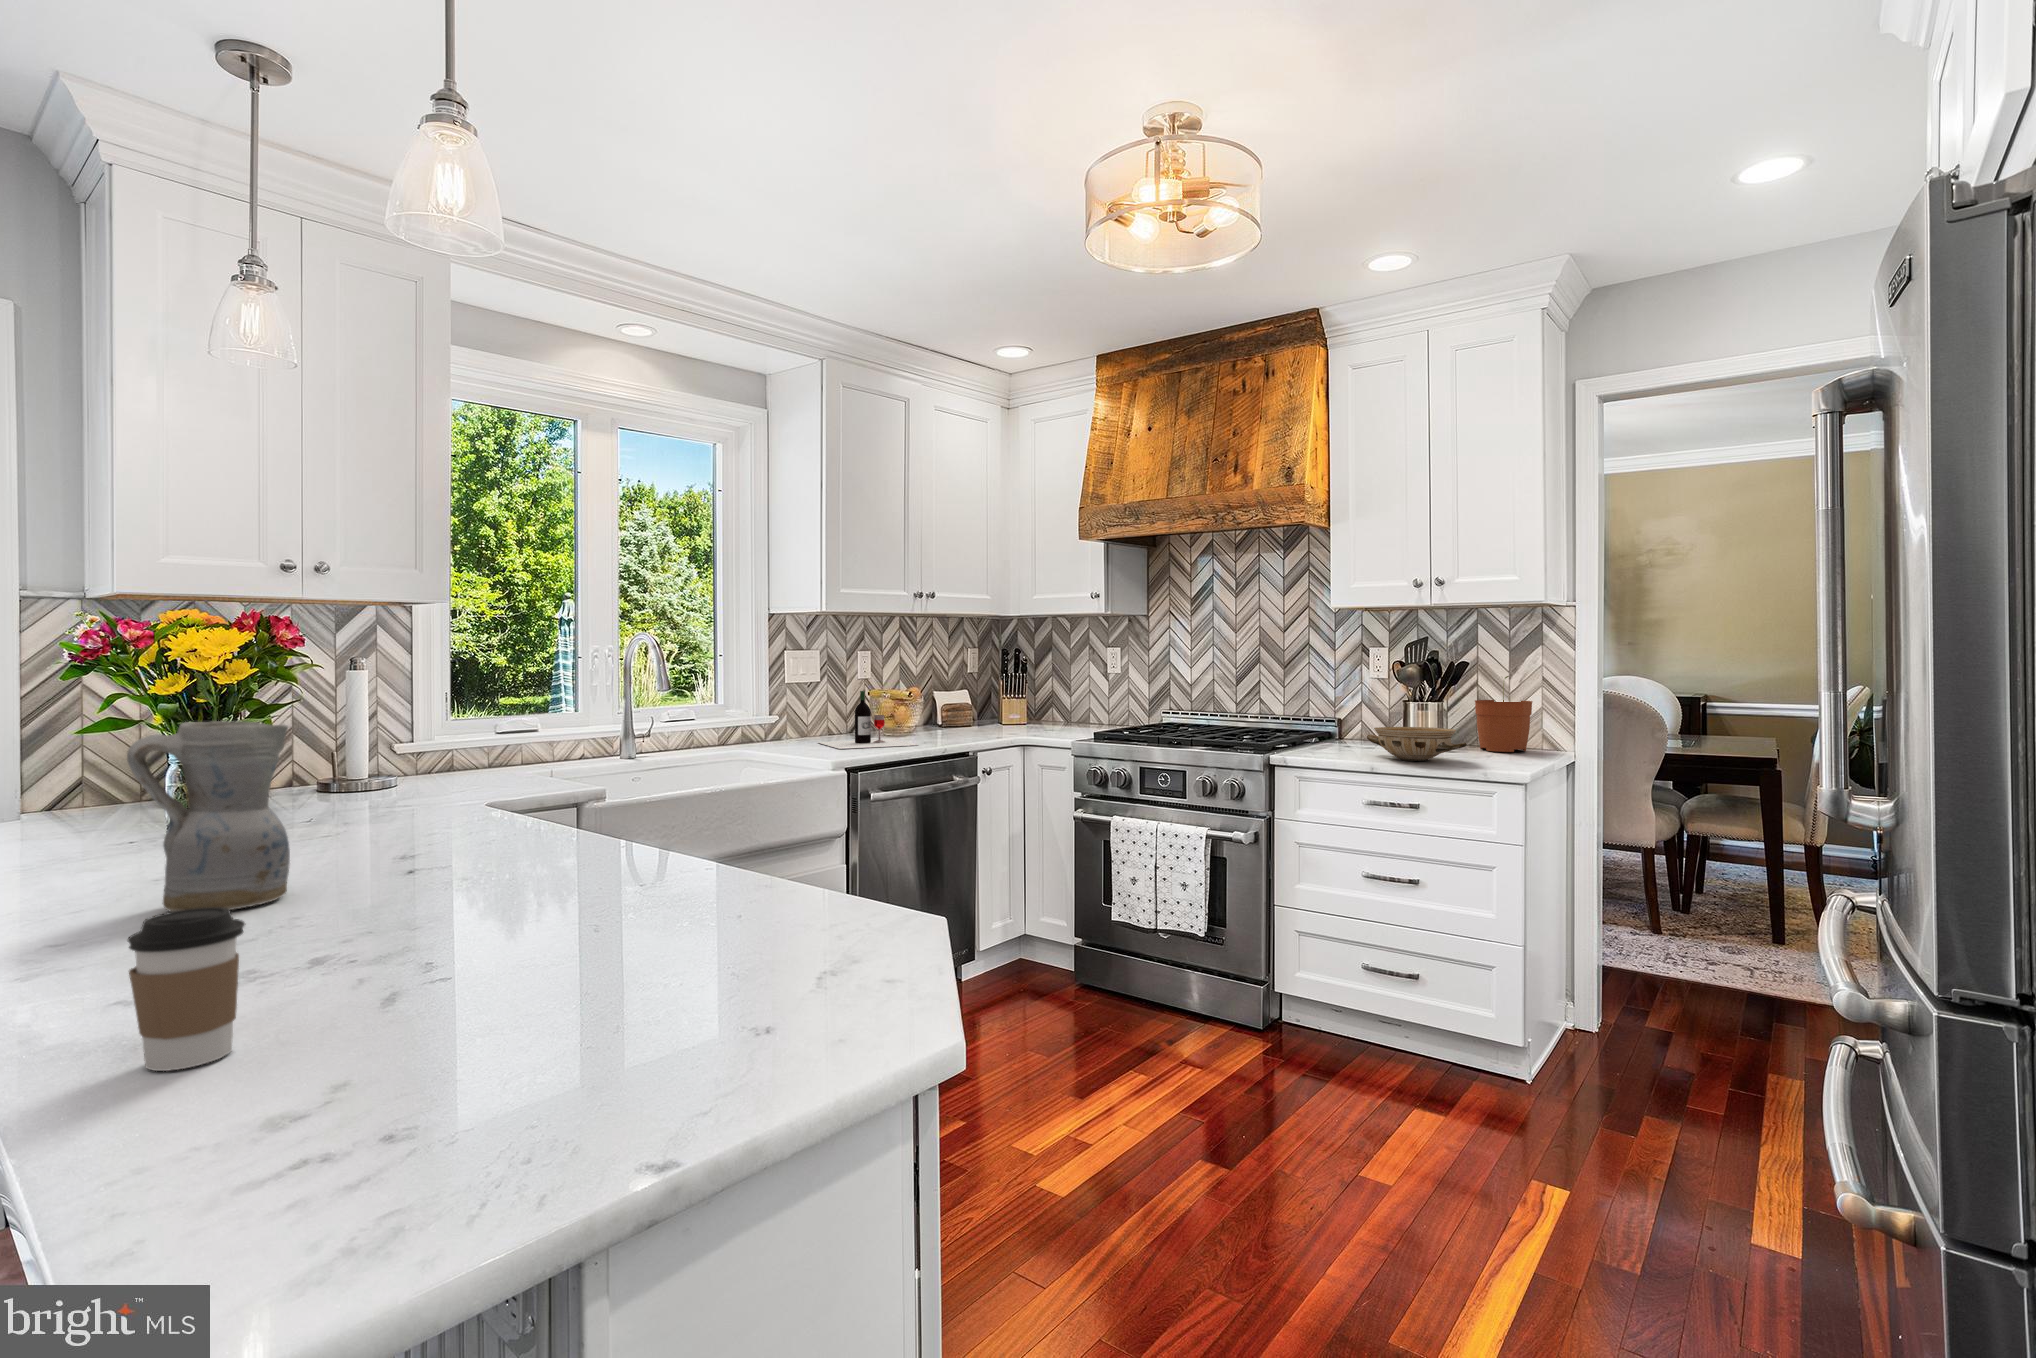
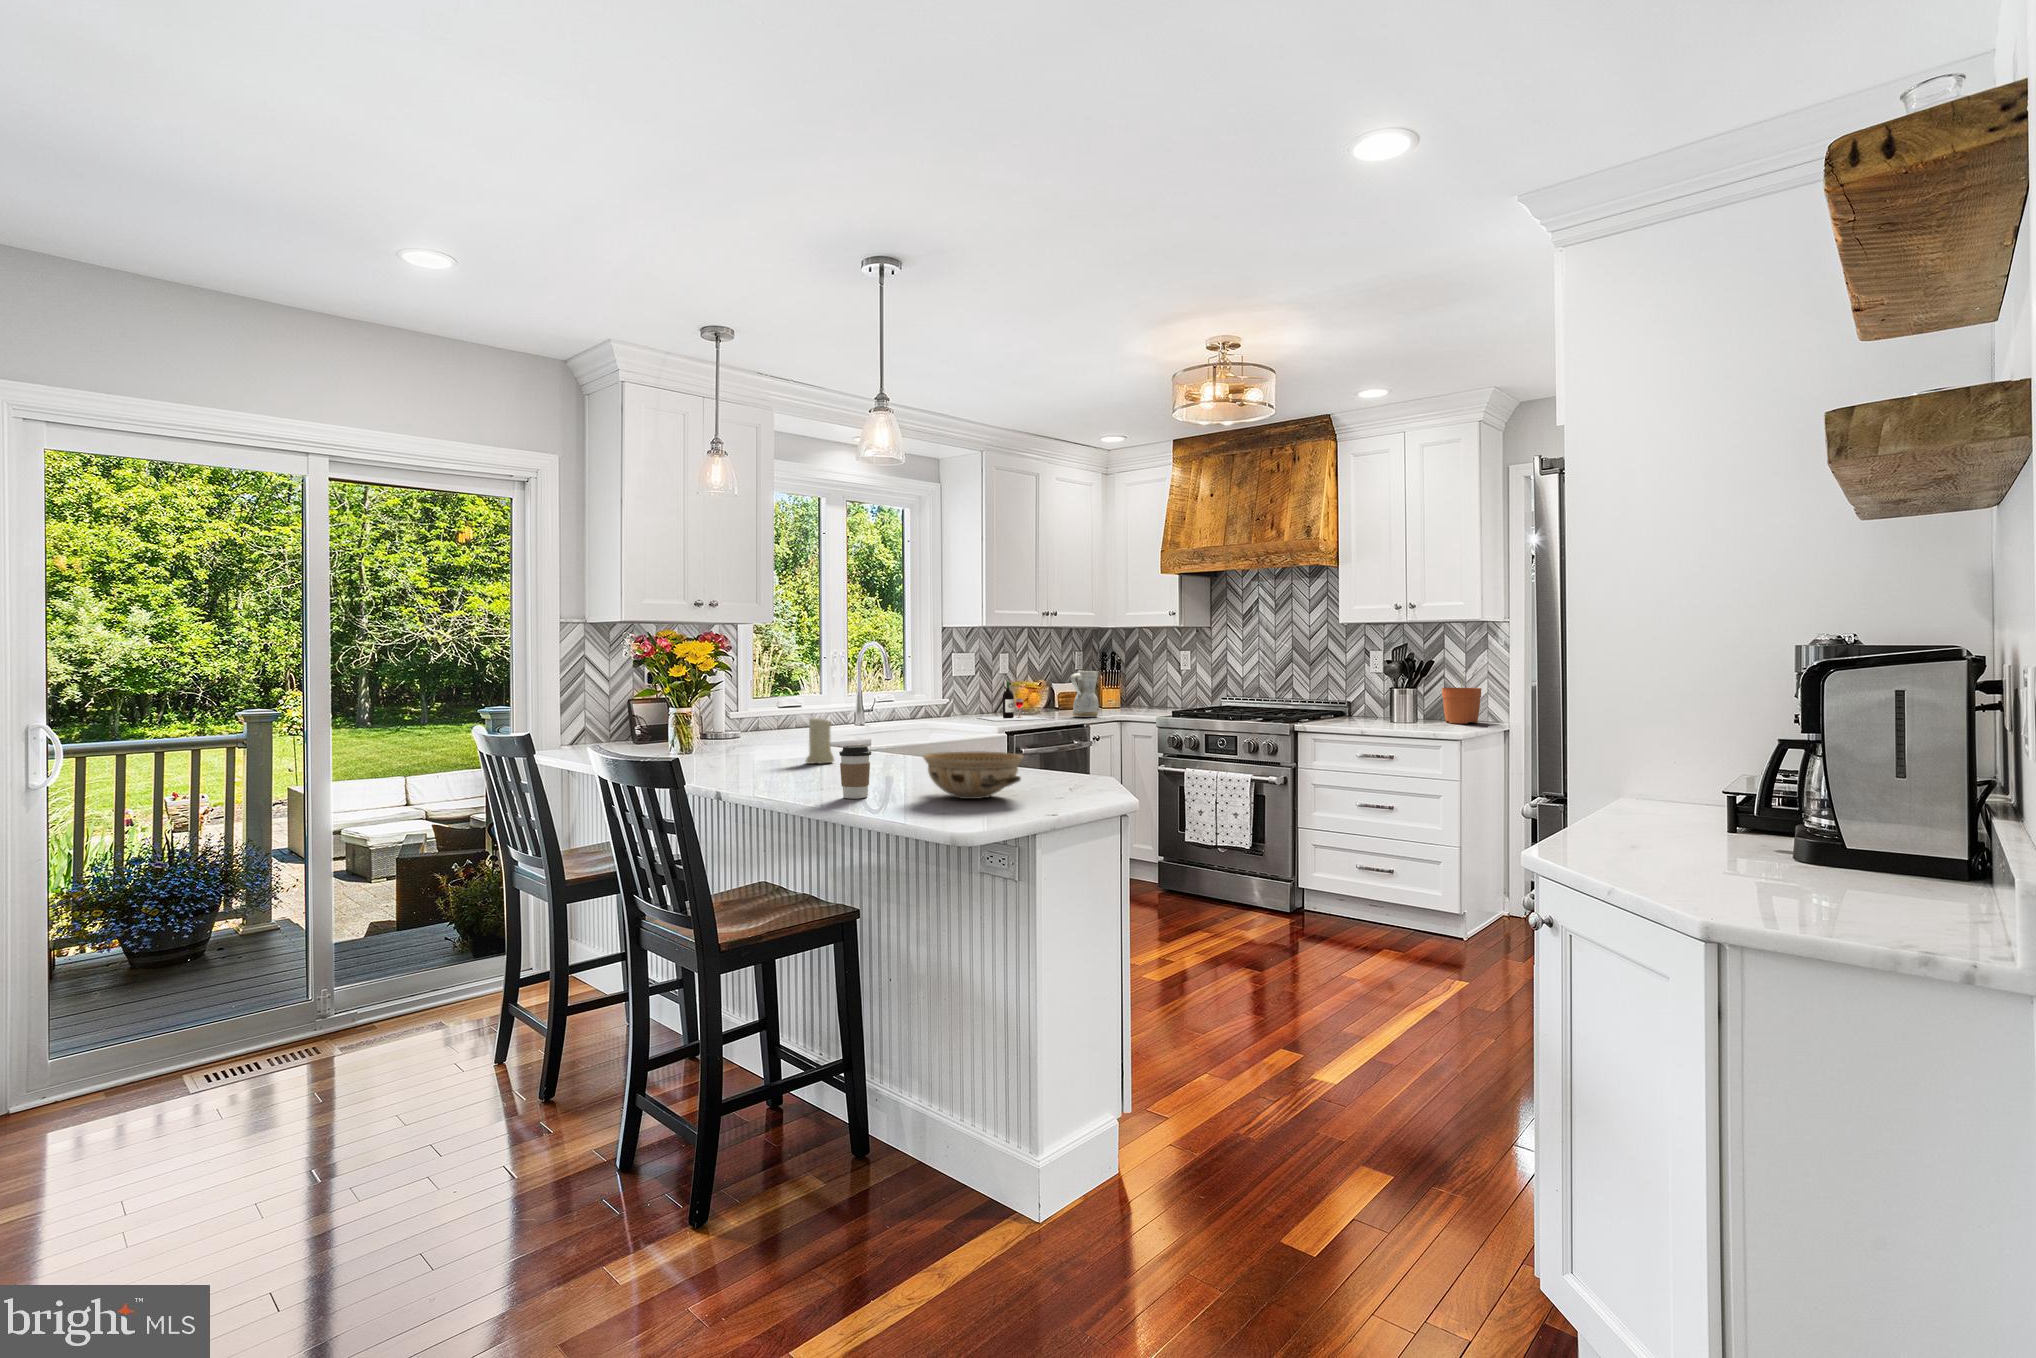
ceramic pitcher: present [127,721,290,912] -> present [1071,671,1099,717]
ceramic bowl: present [1367,727,1467,761] -> present [923,752,1024,799]
candle: none [355,775,422,875] -> present [806,718,834,764]

